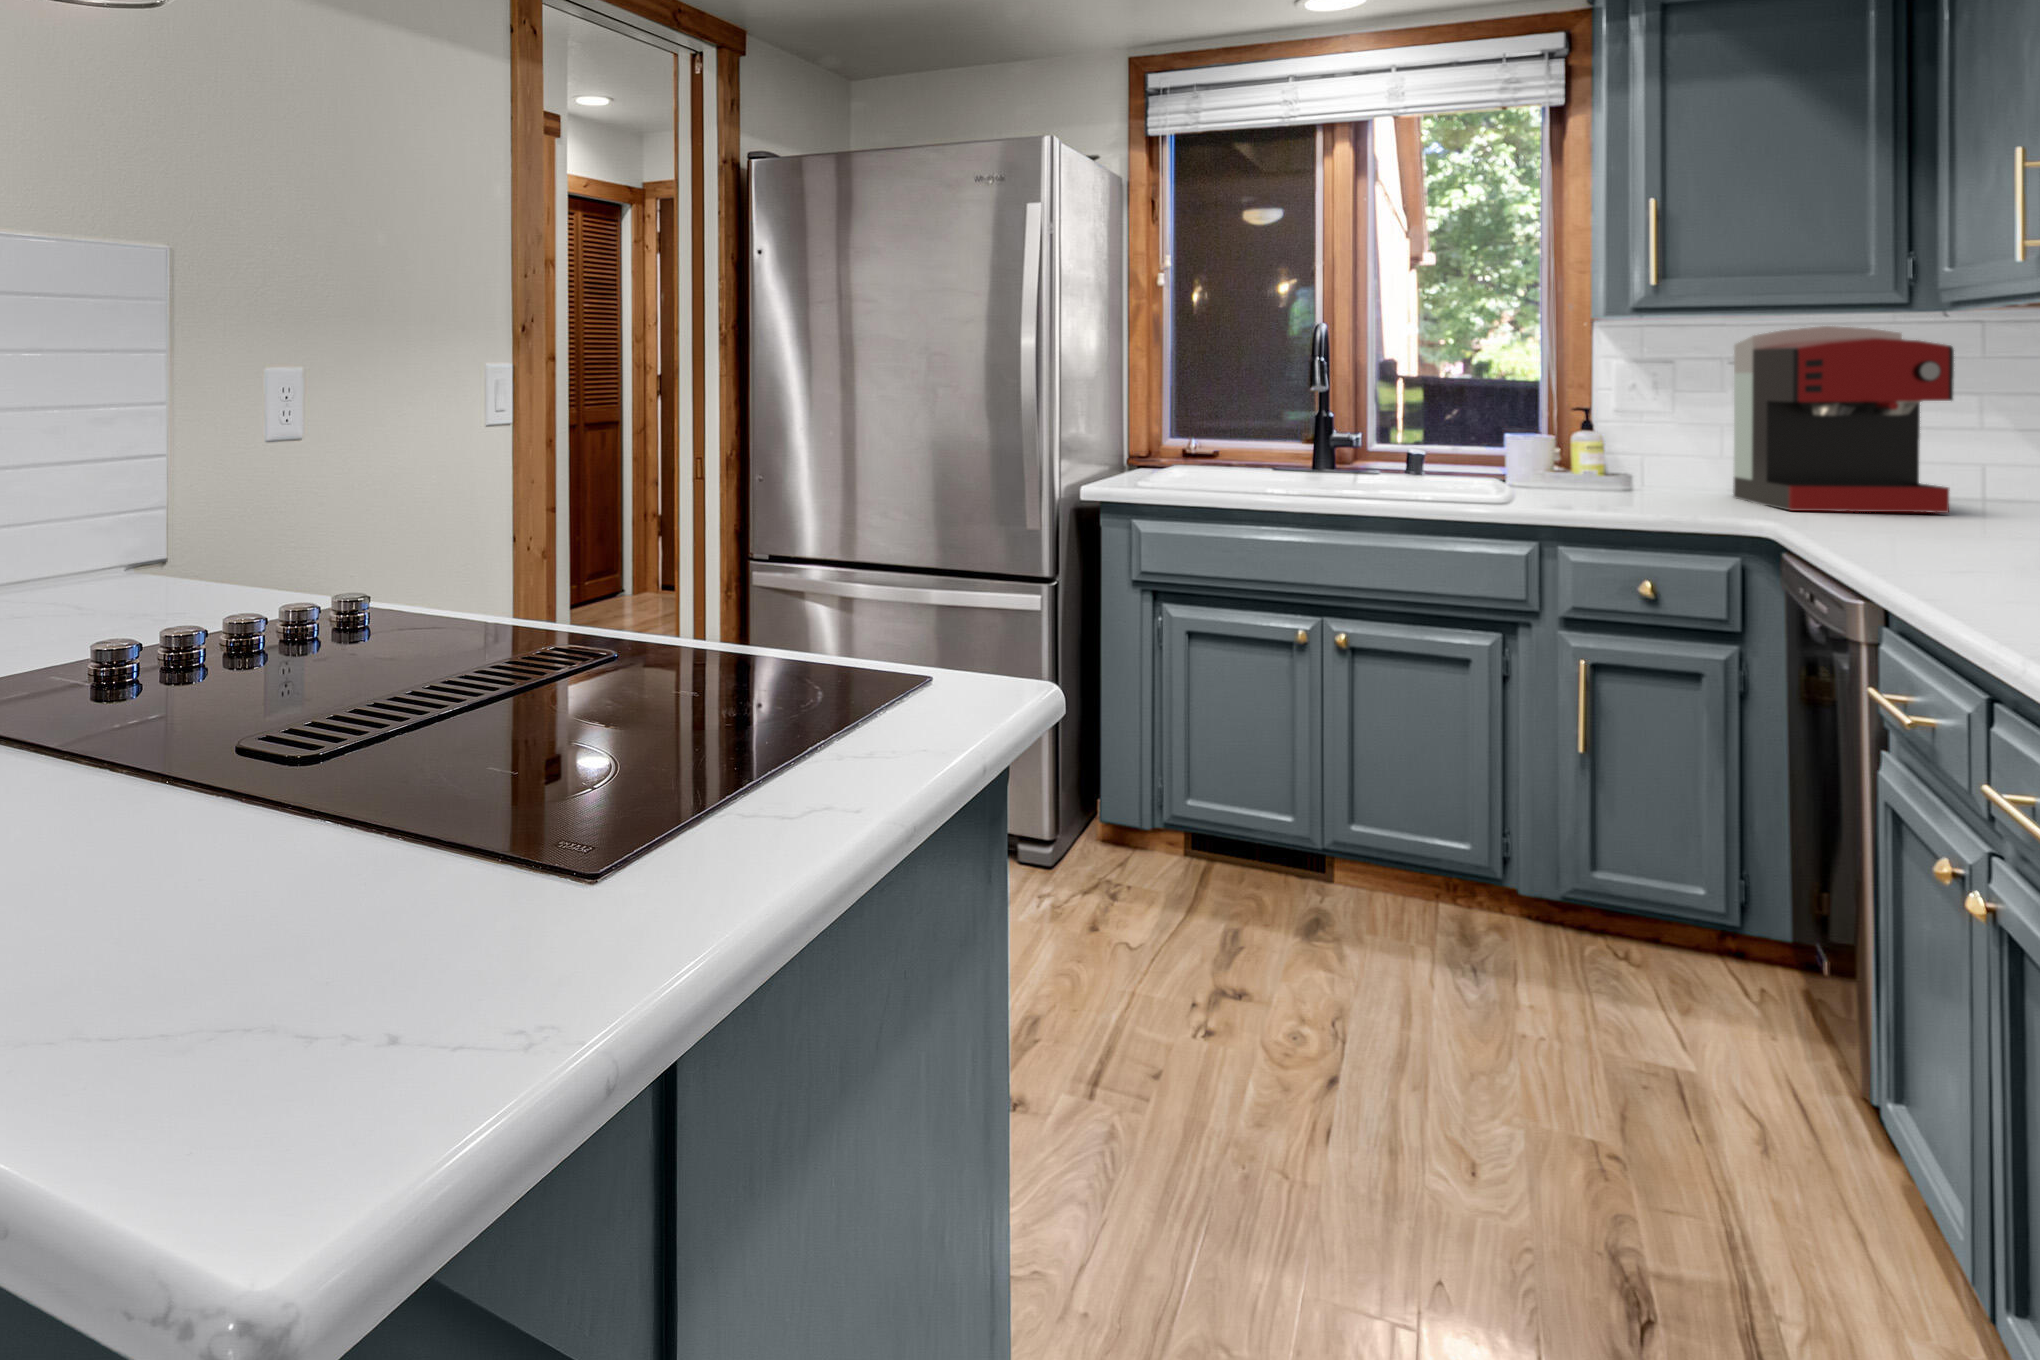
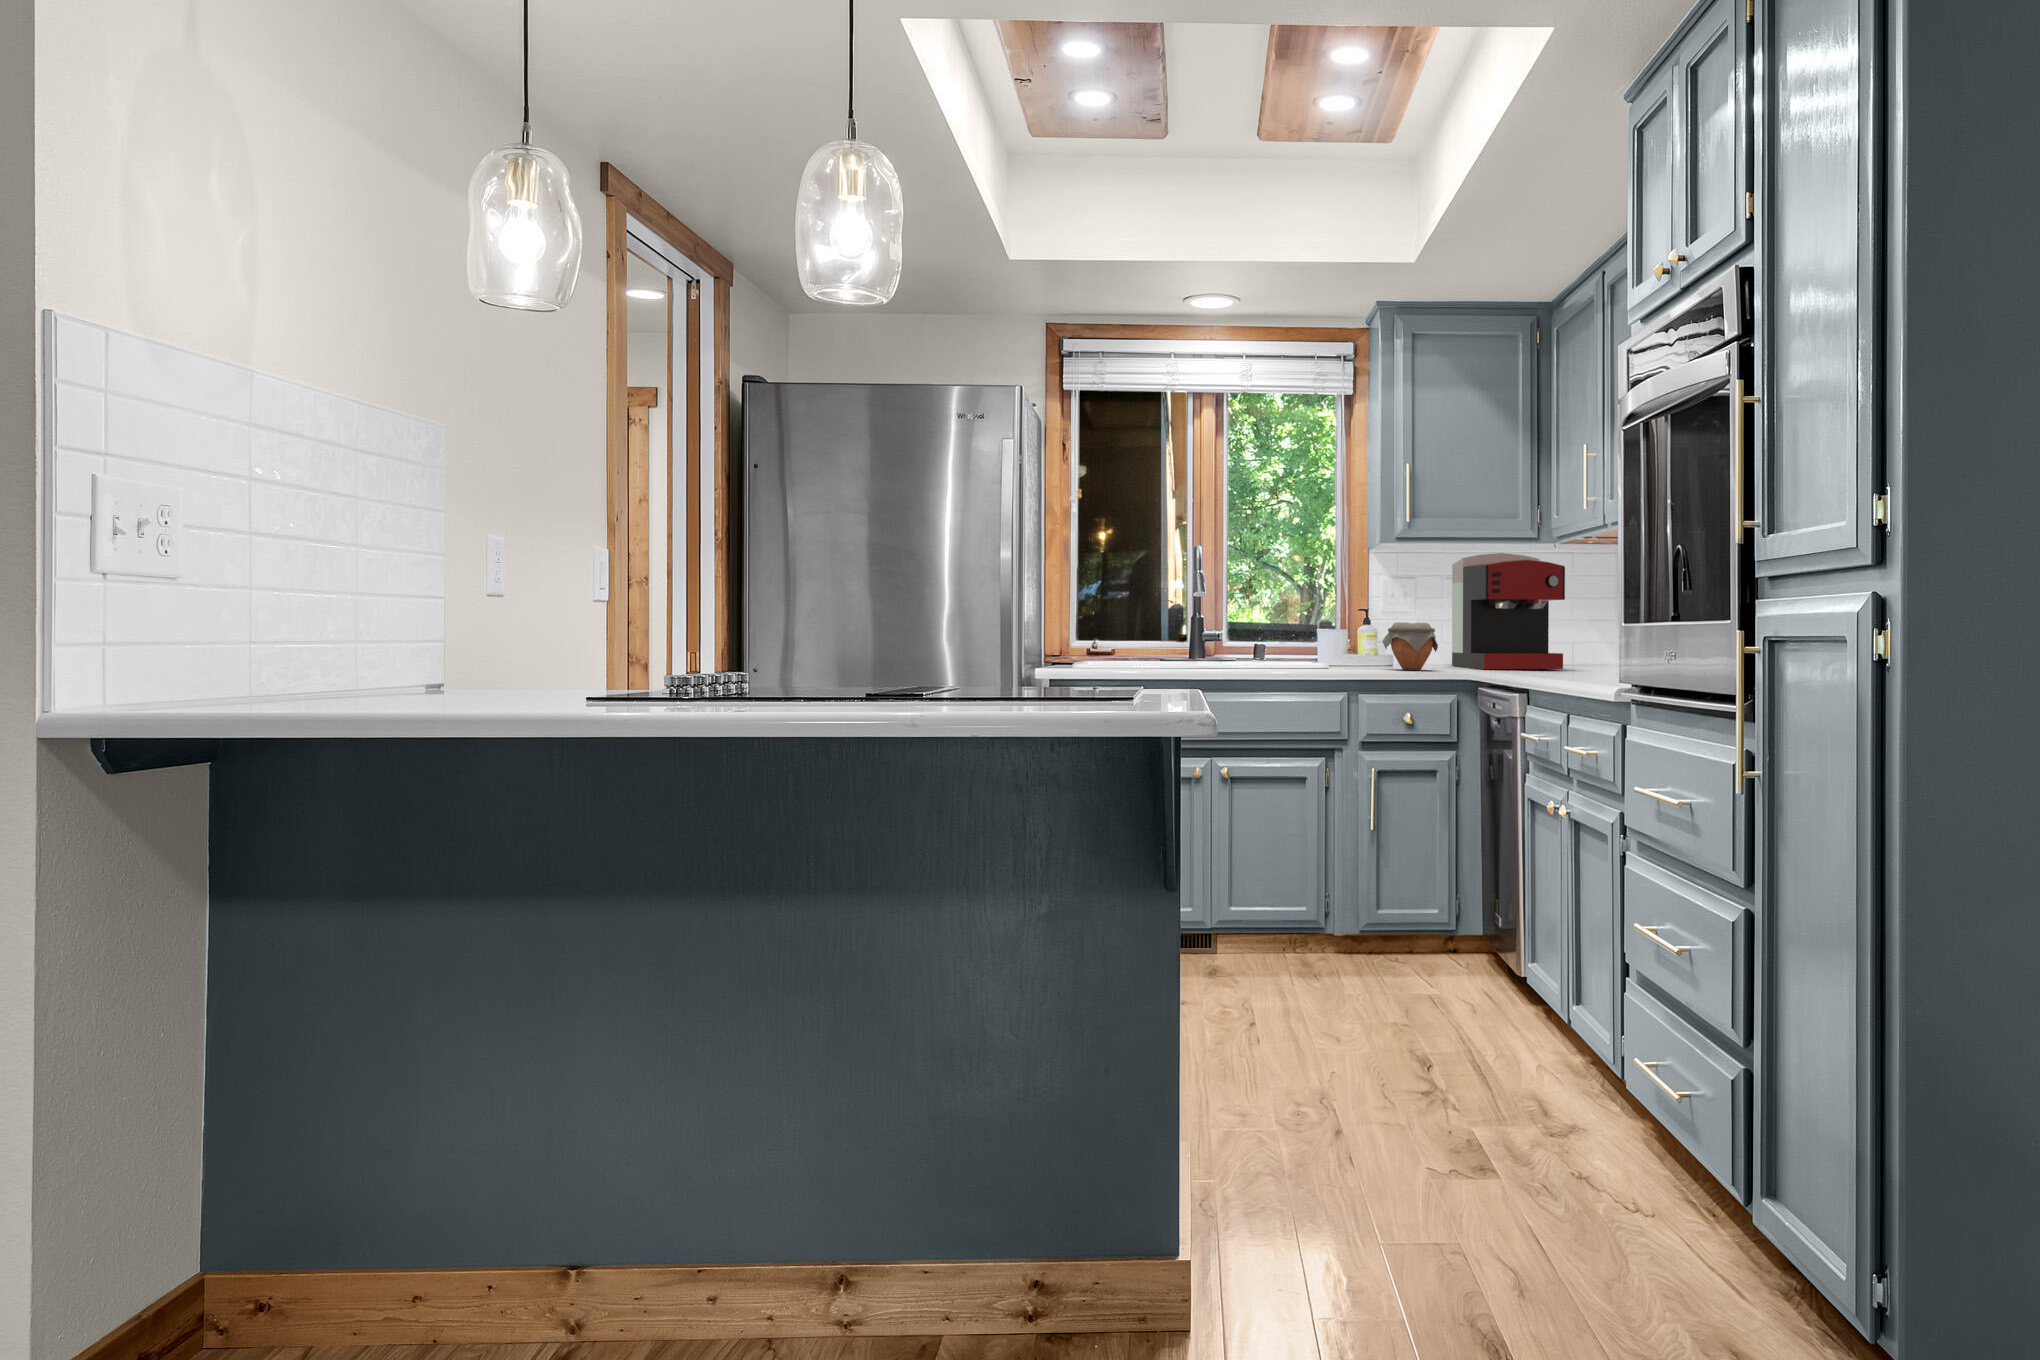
jar: none [1599,440,1699,514] -> present [1382,622,1438,670]

